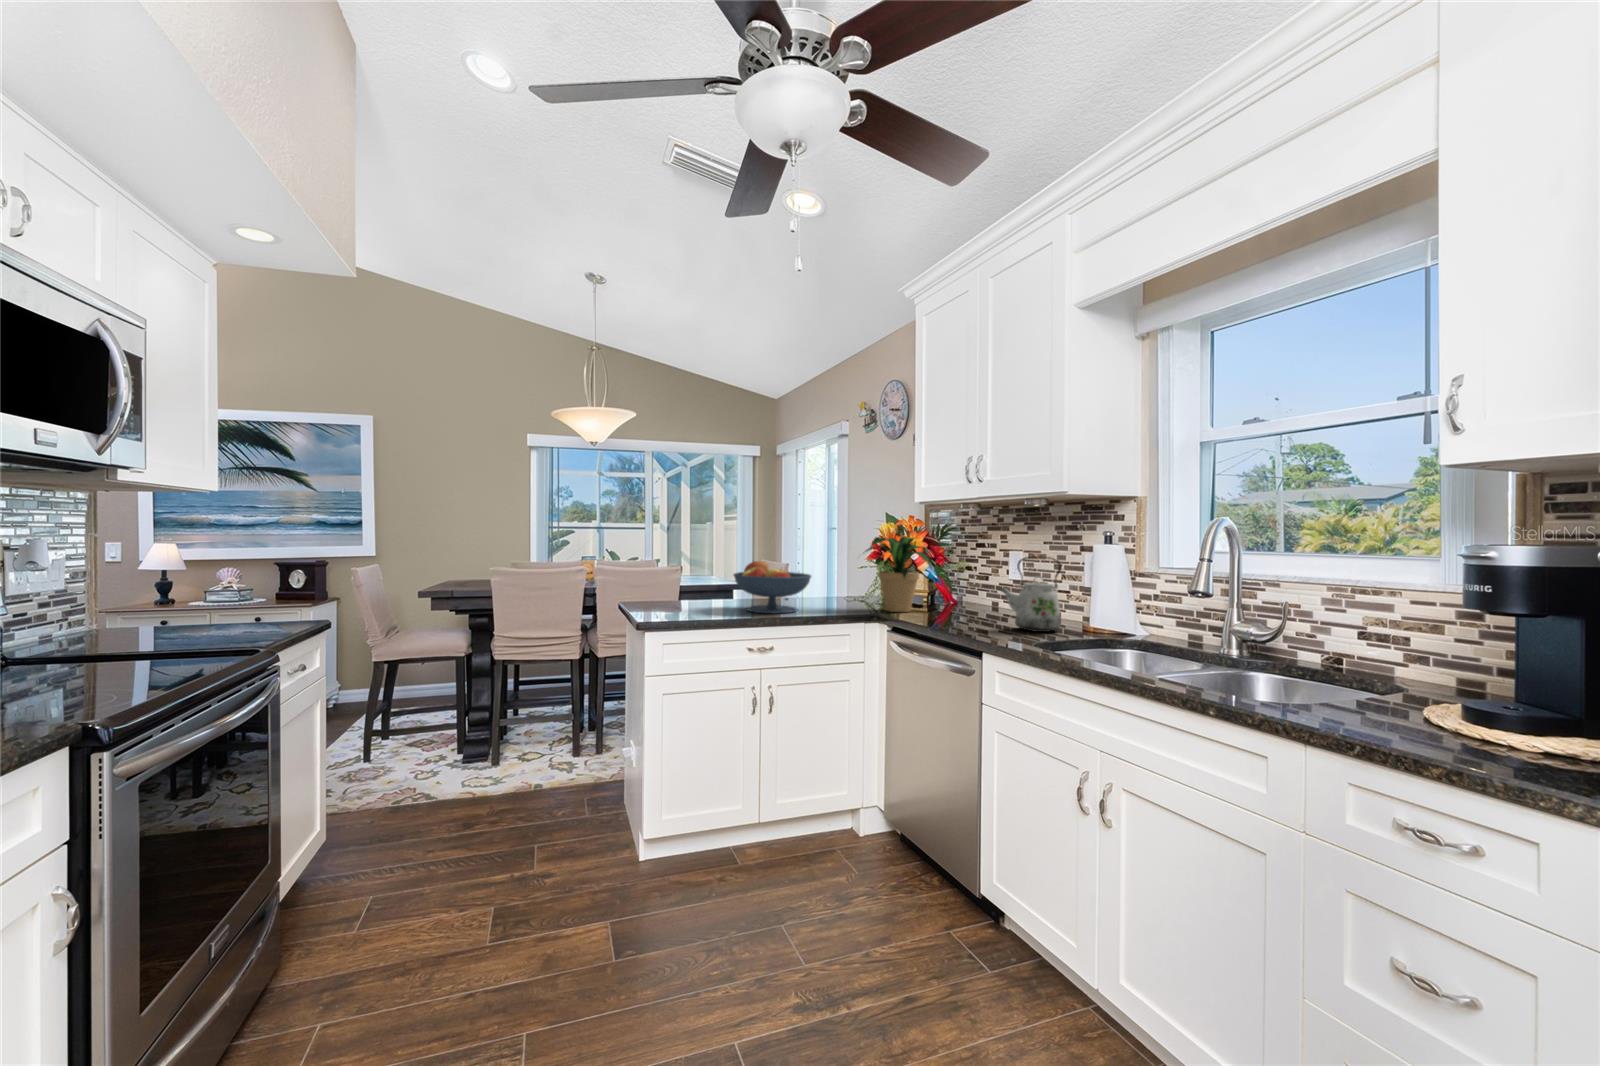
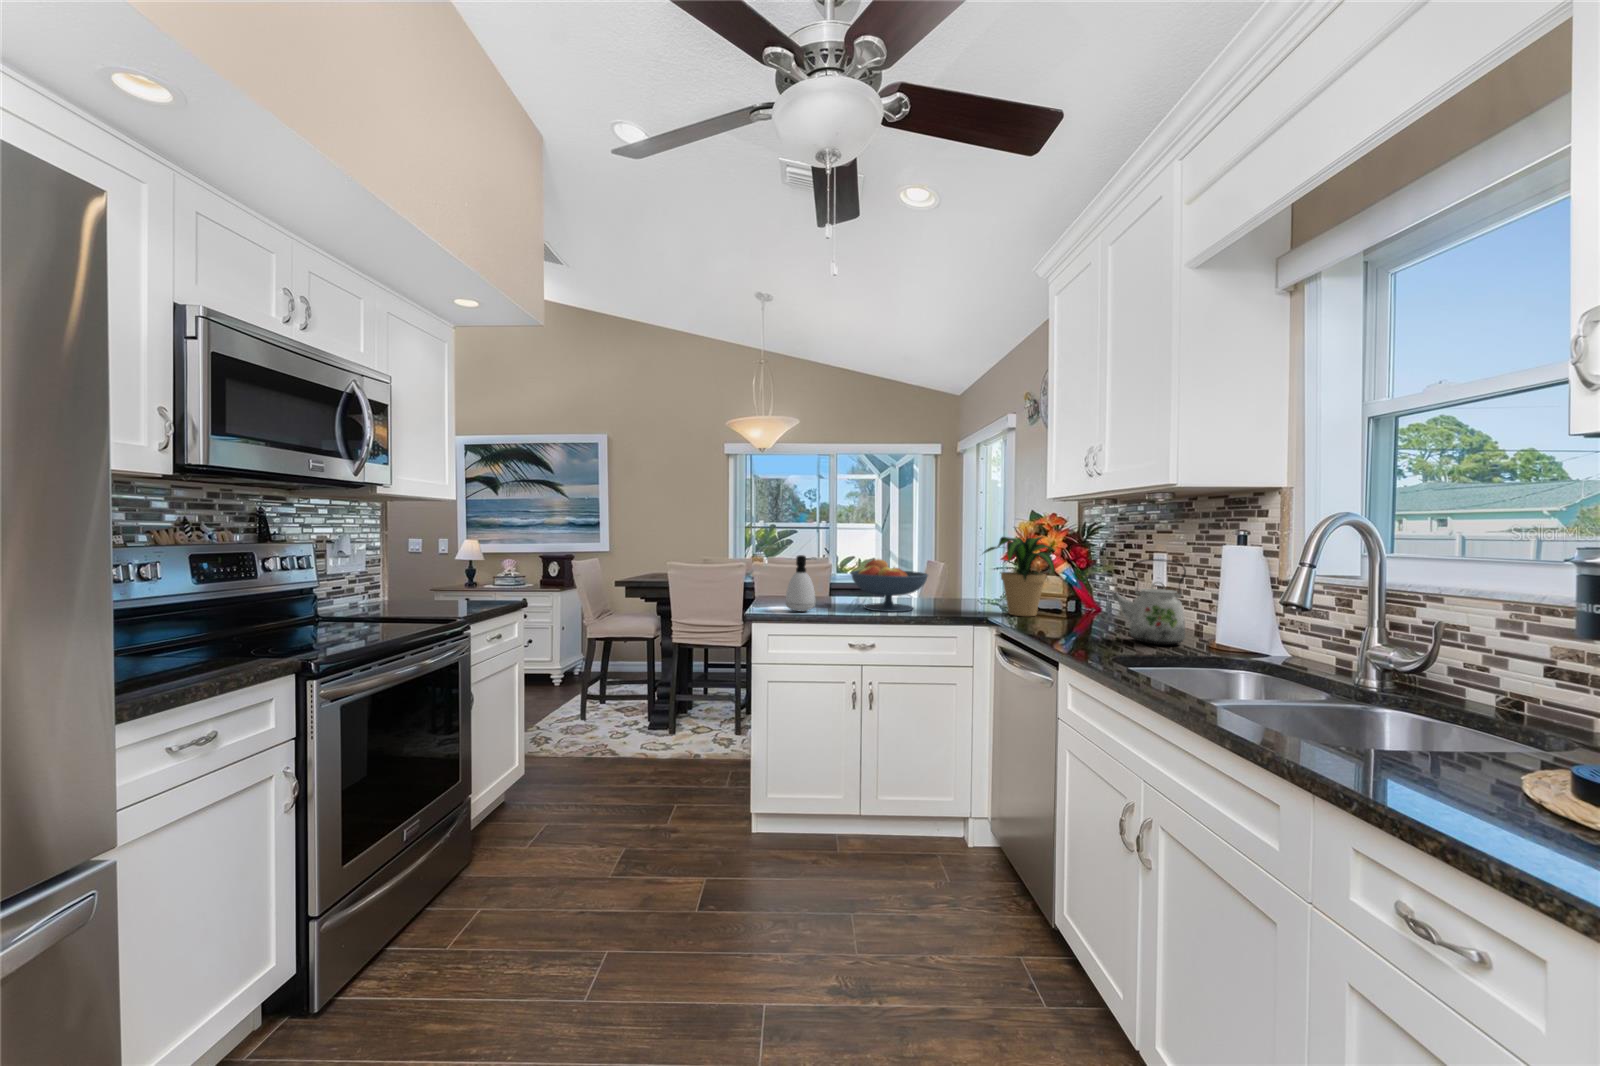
soap dispenser: none [673,558,706,617] -> present [785,555,815,611]

